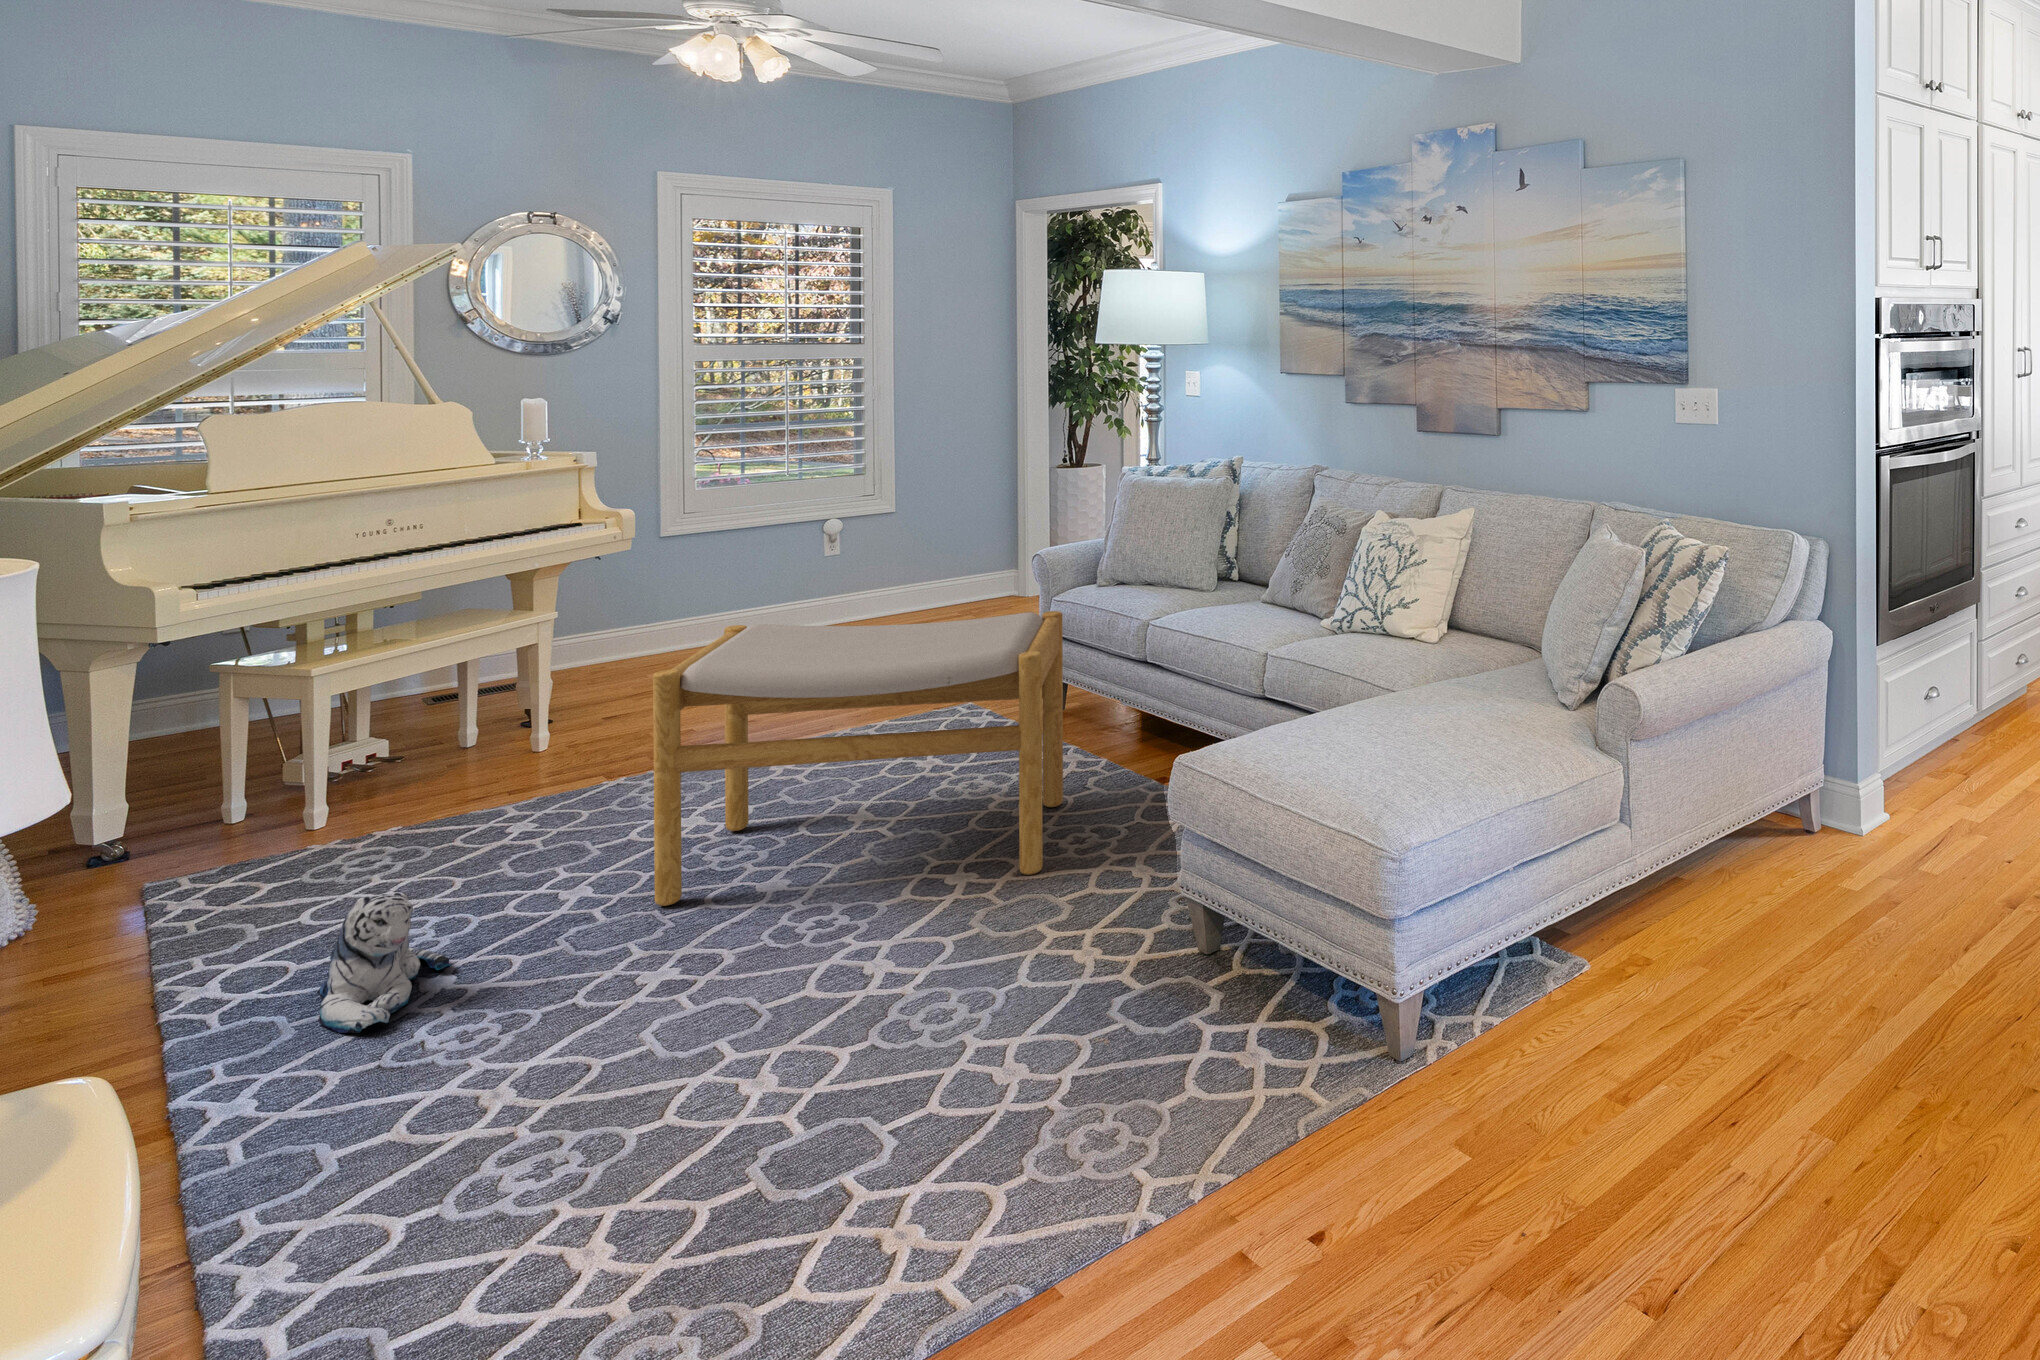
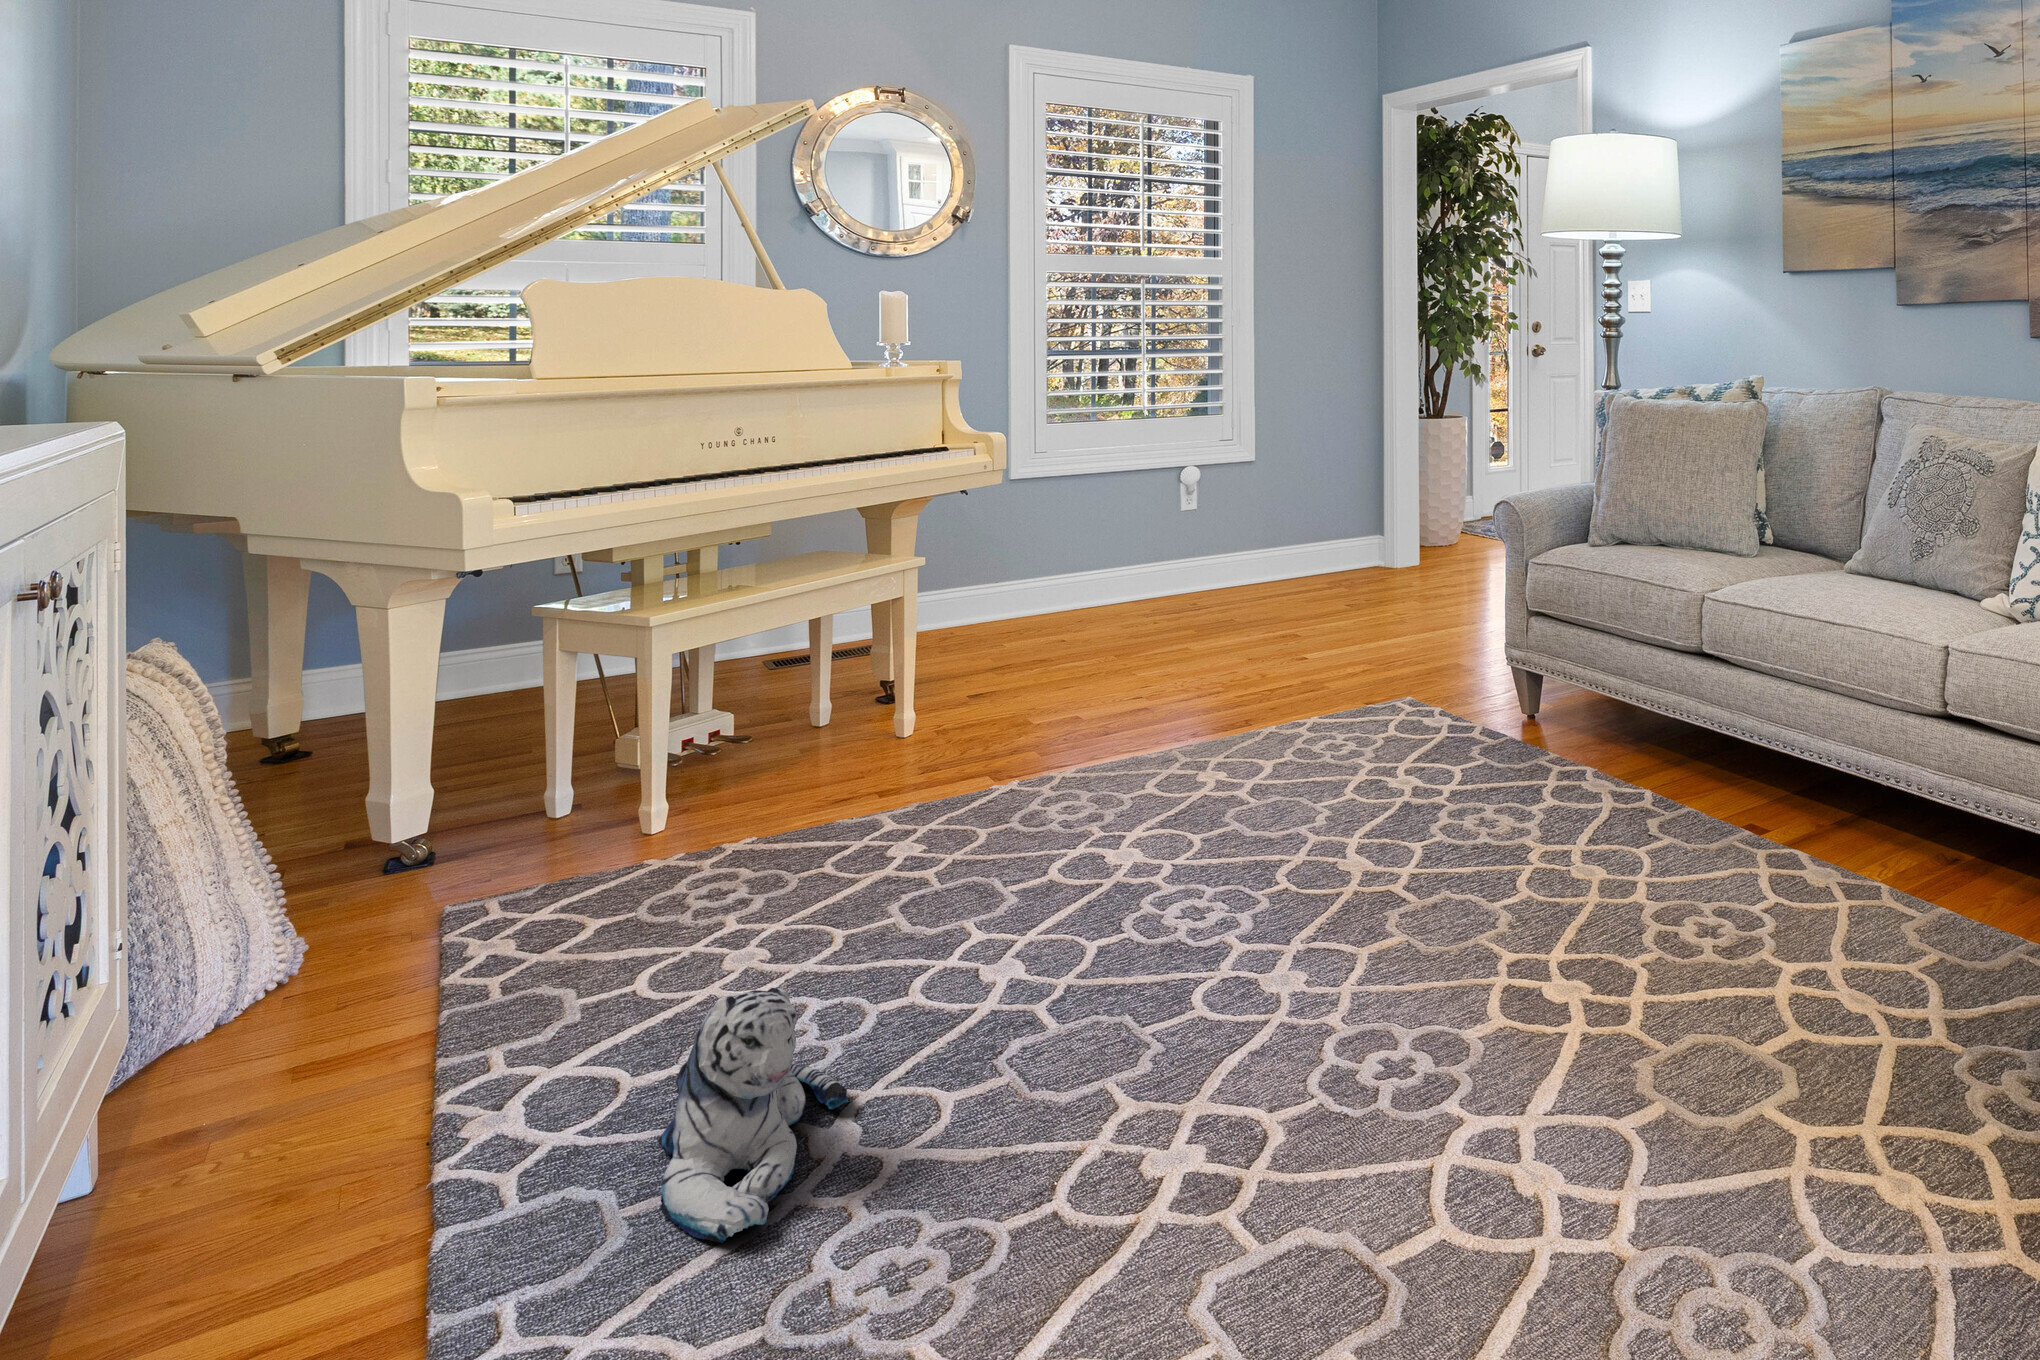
footstool: present [653,611,1063,906] -> none [1120,570,1682,1002]

